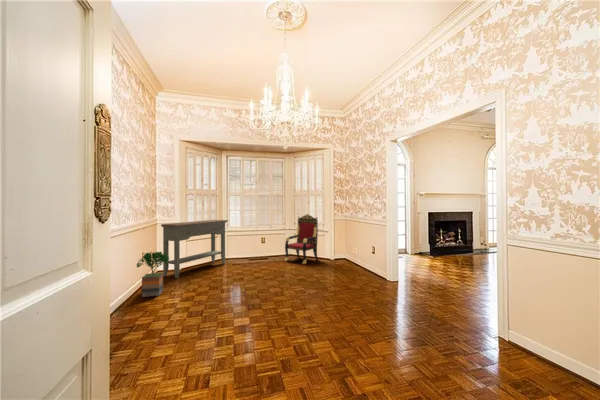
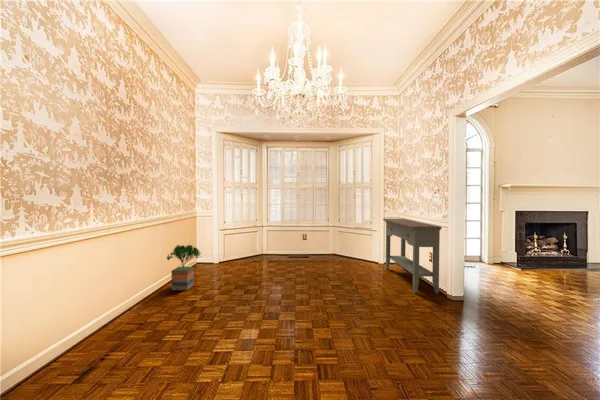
armchair: present [285,214,318,264] -> none [330,210,368,266]
console table: present [161,220,228,278] -> present [383,219,442,293]

